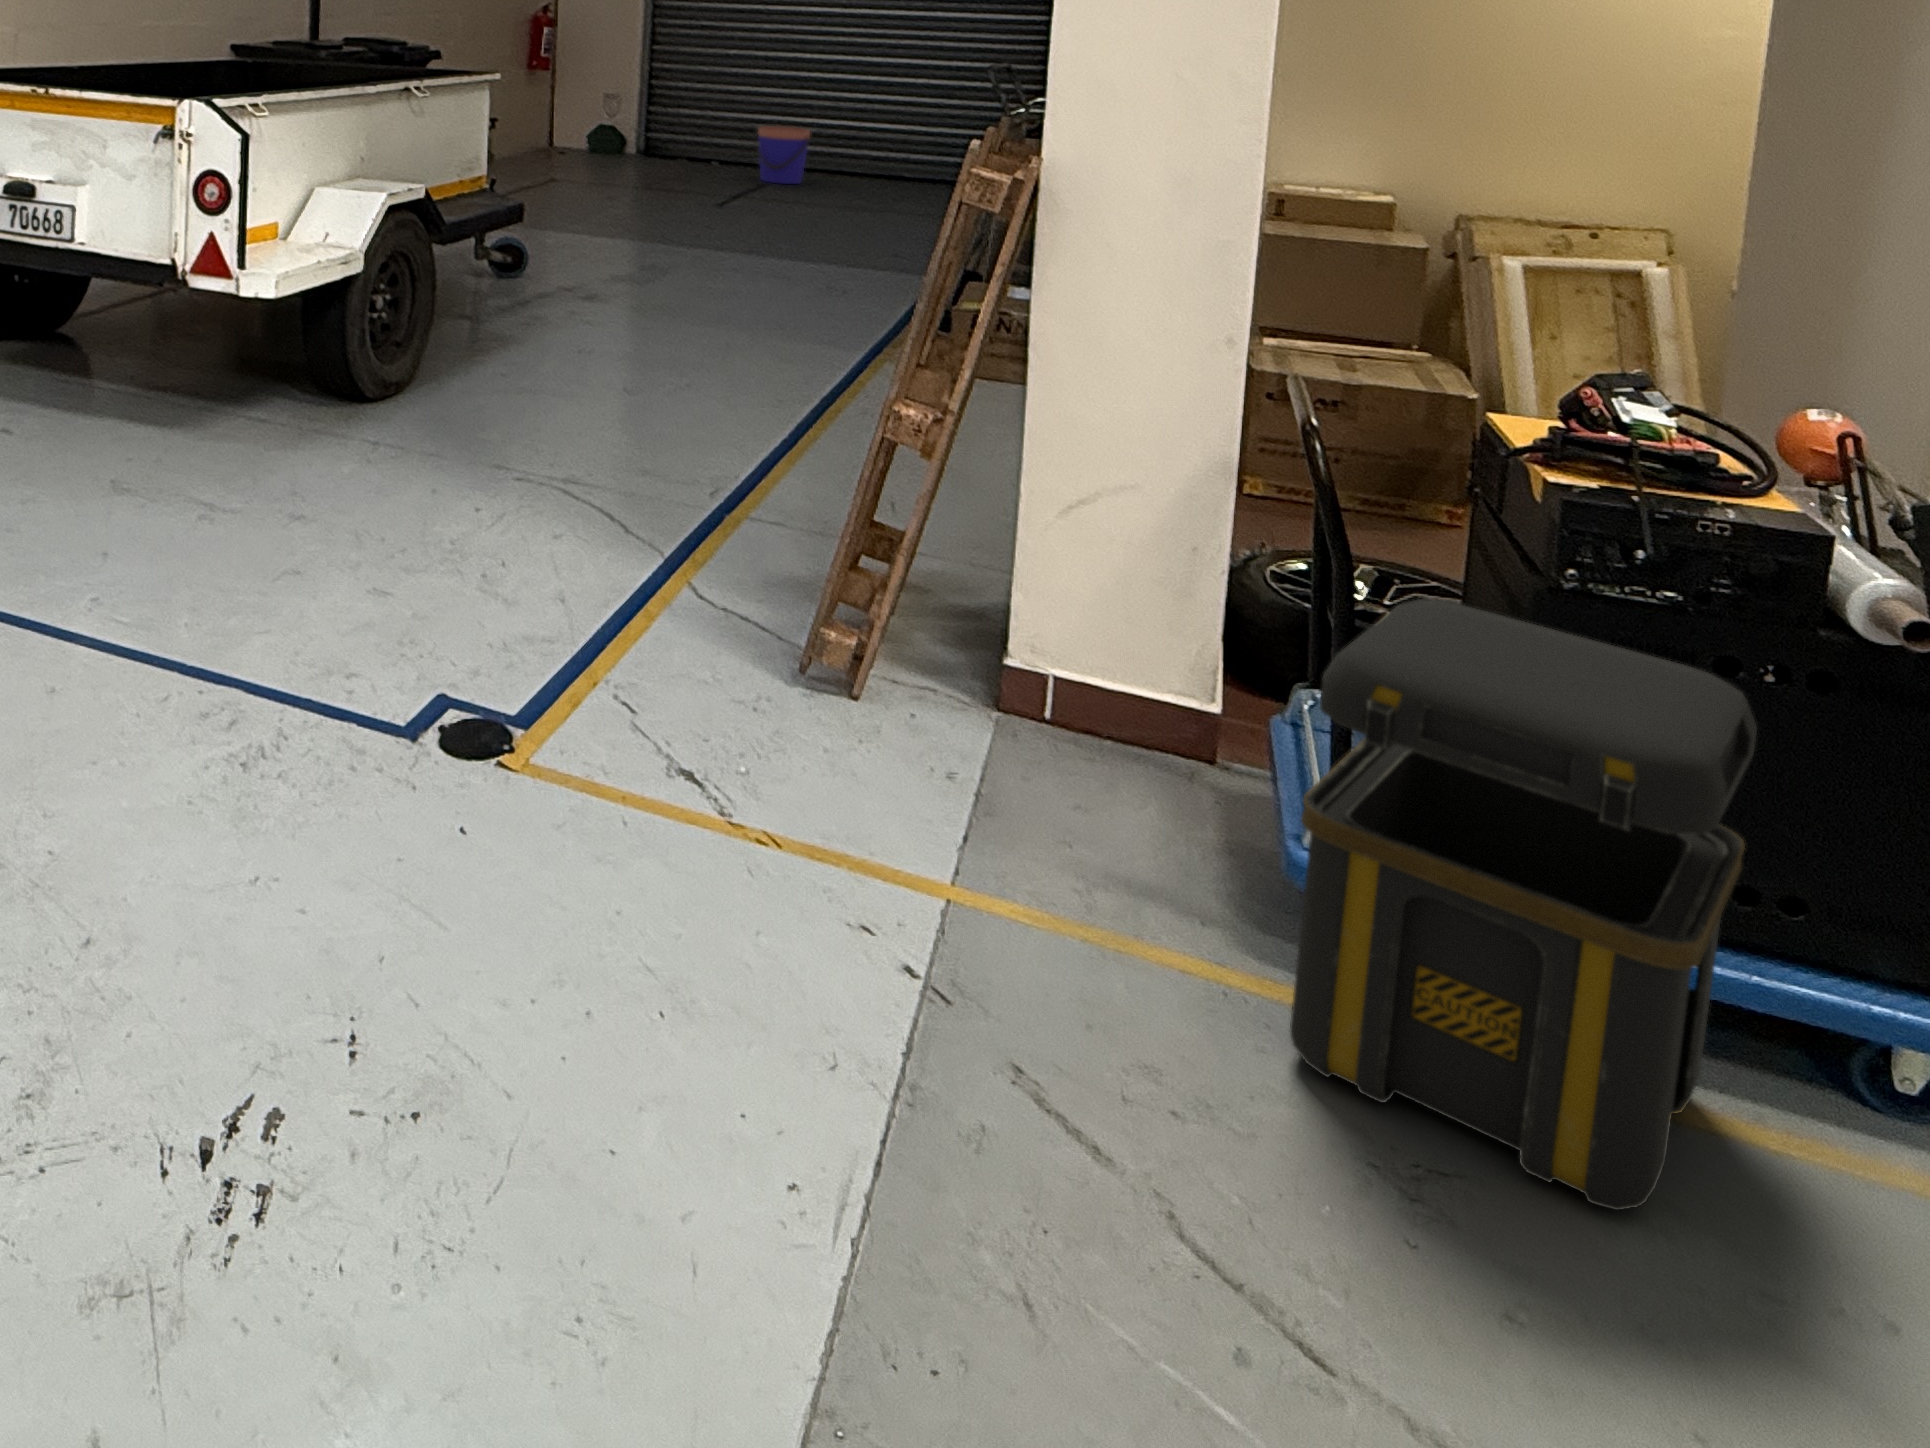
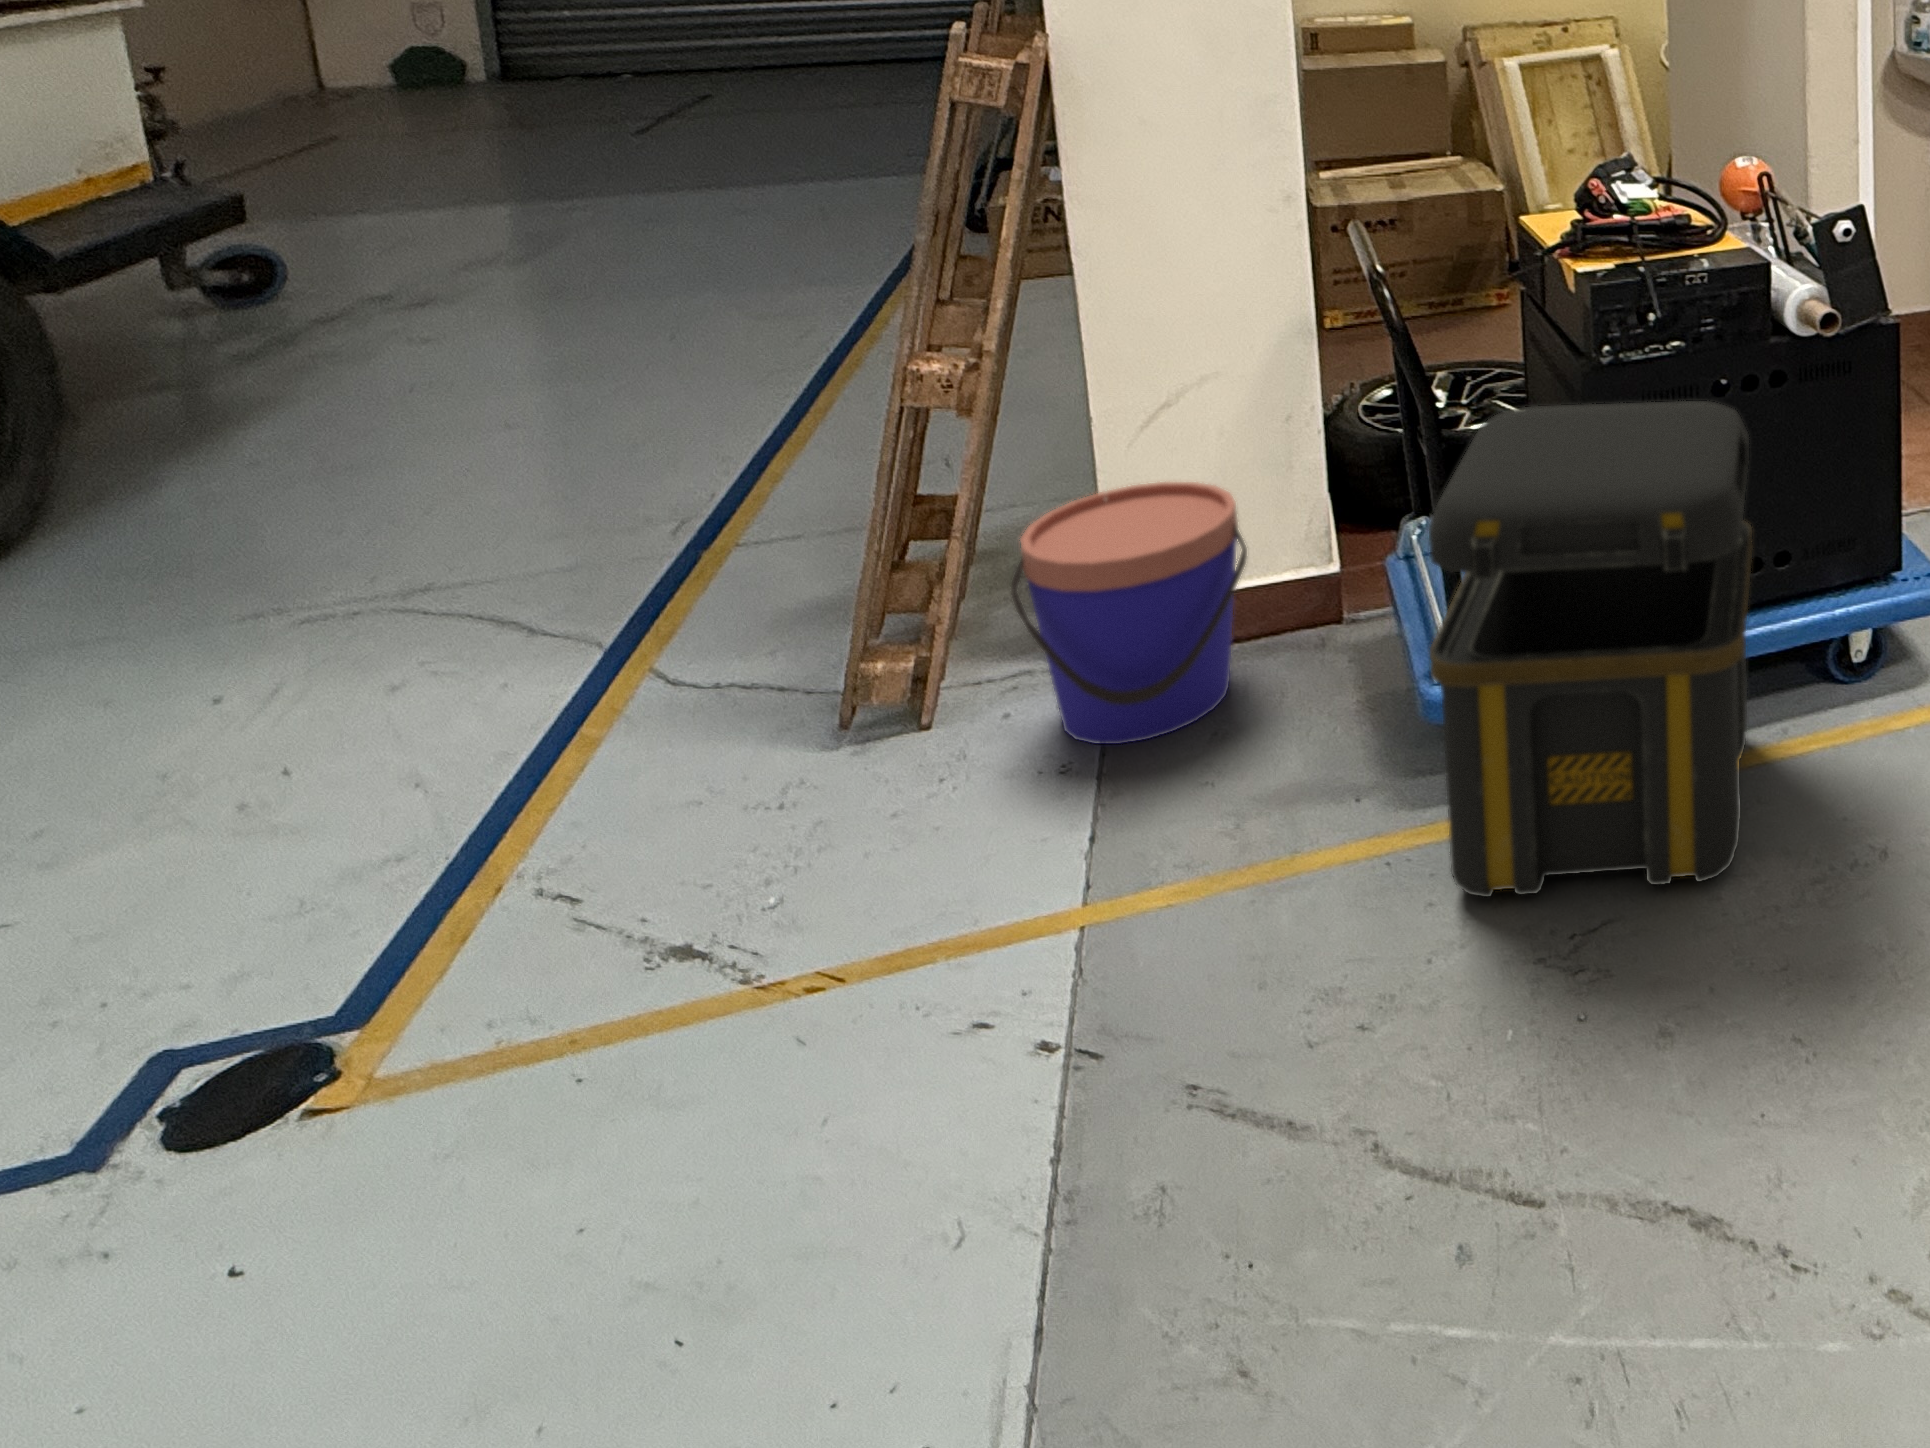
bucket: present [757,126,810,184] -> present [1011,482,1247,744]

